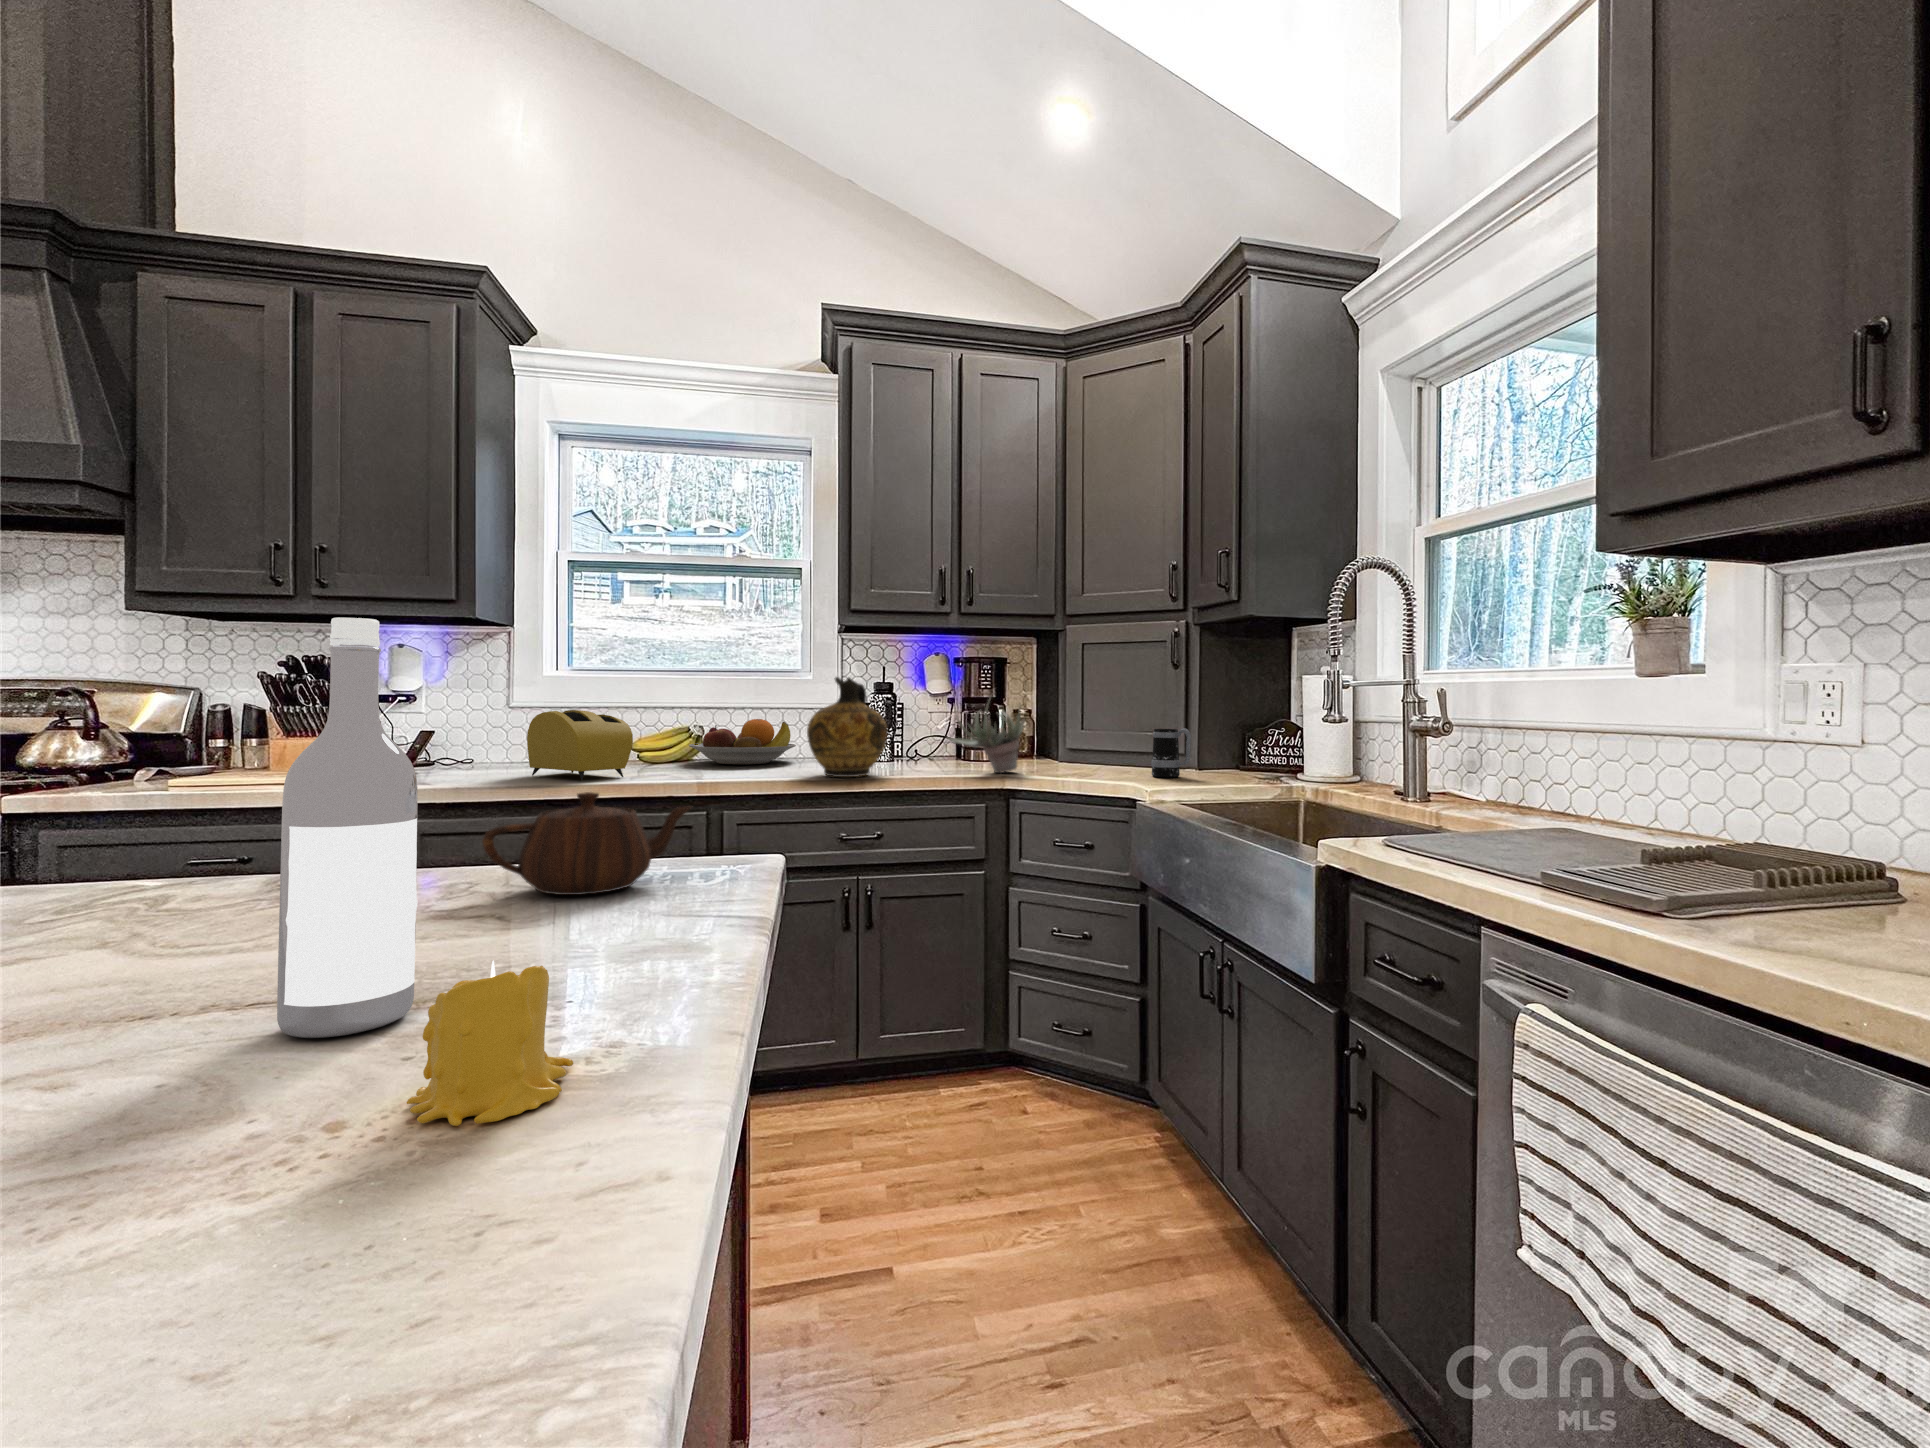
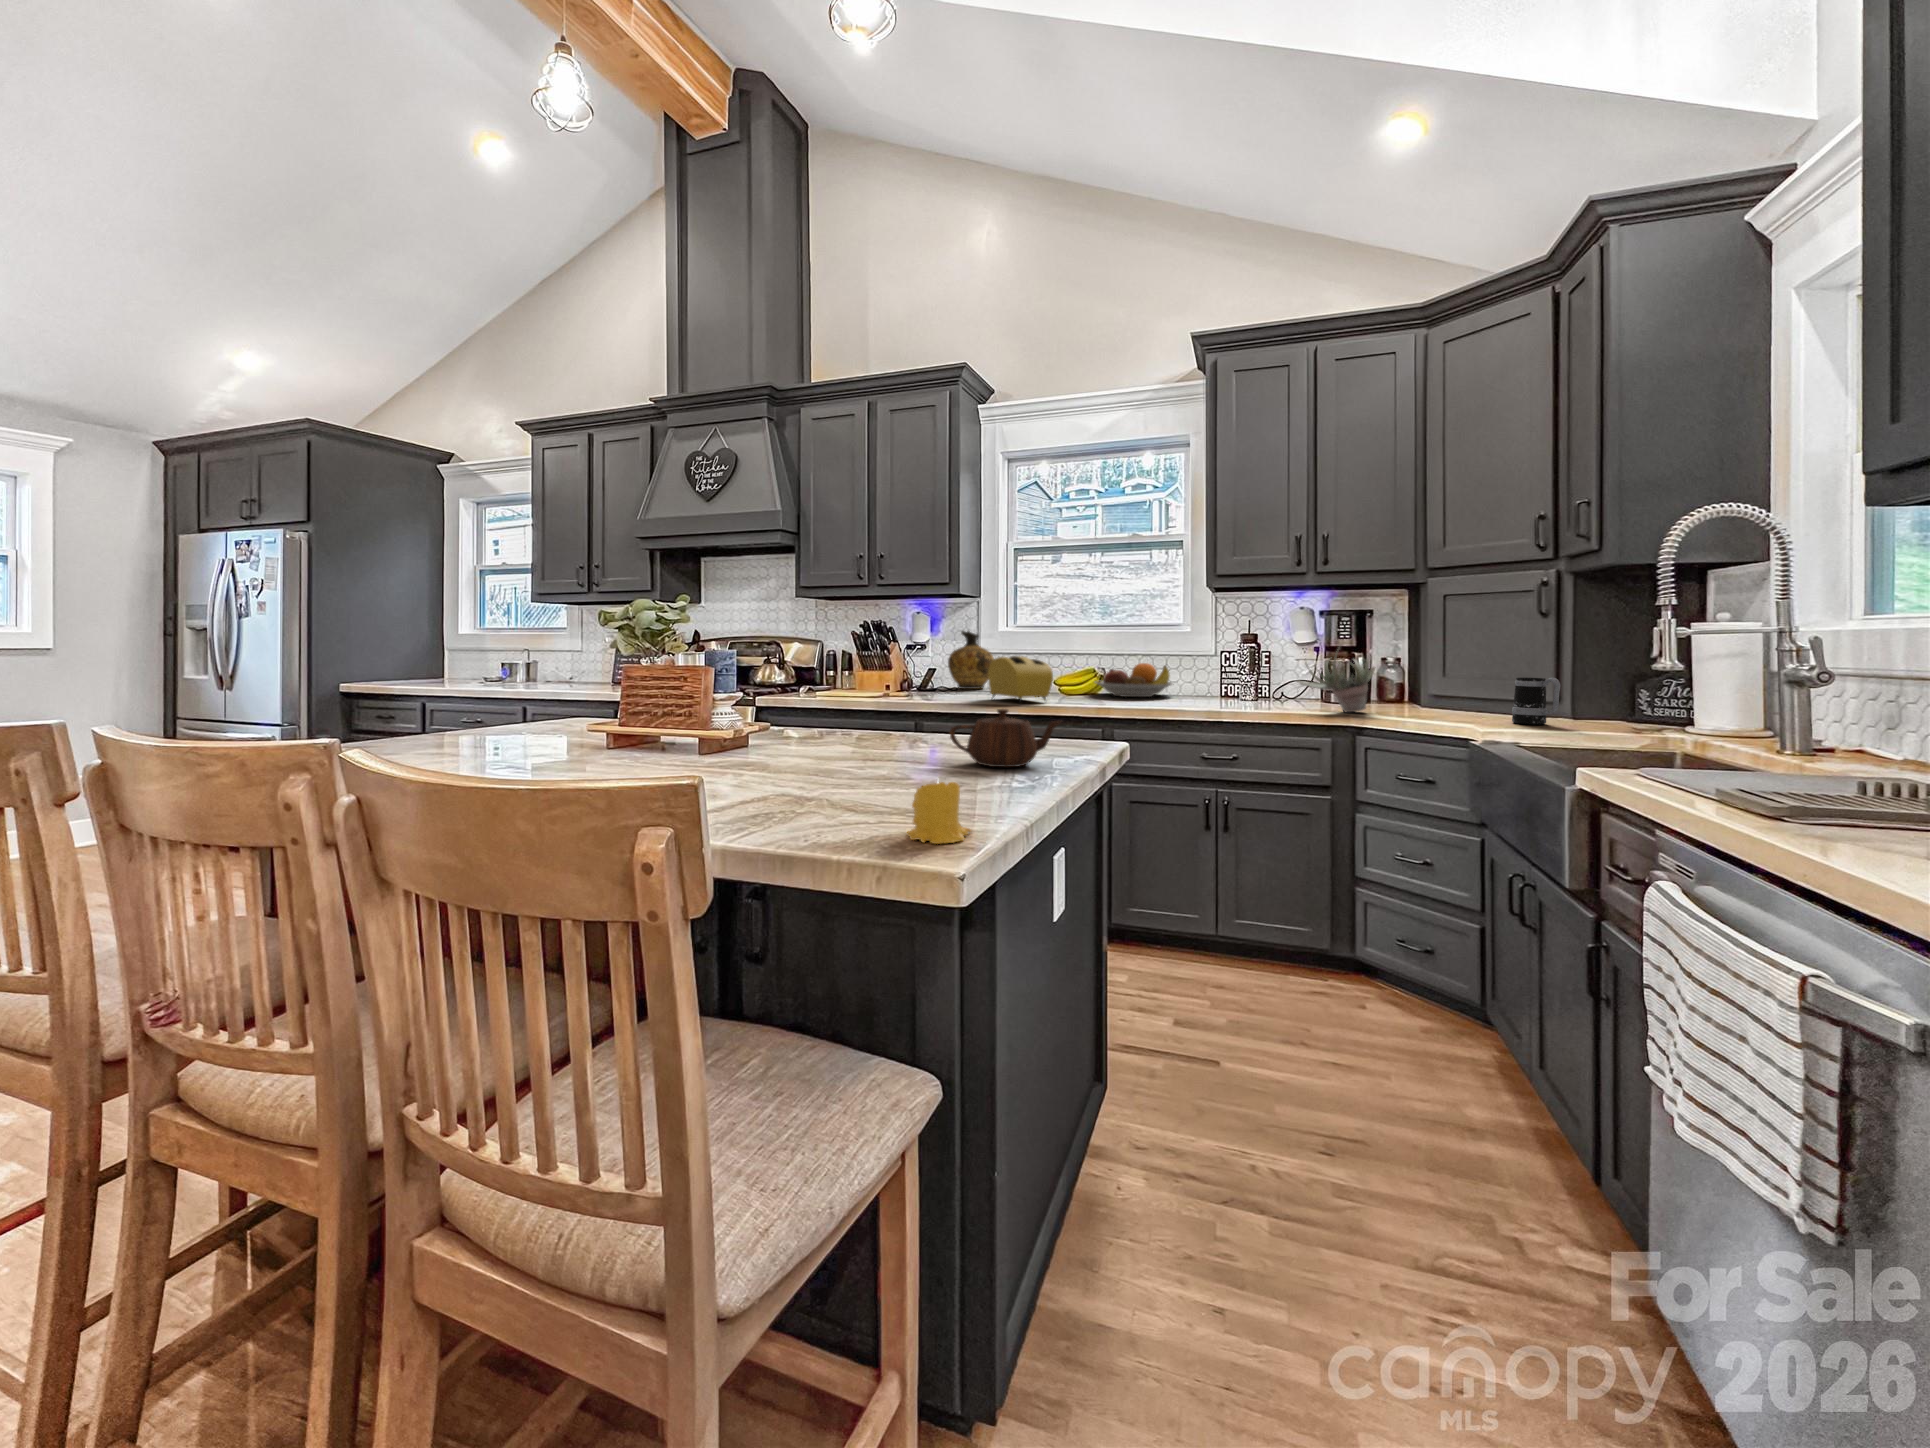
wine bottle: present [277,618,417,1038] -> none [863,622,914,809]
ceramic jug: present [807,677,888,777] -> present [948,631,994,689]

